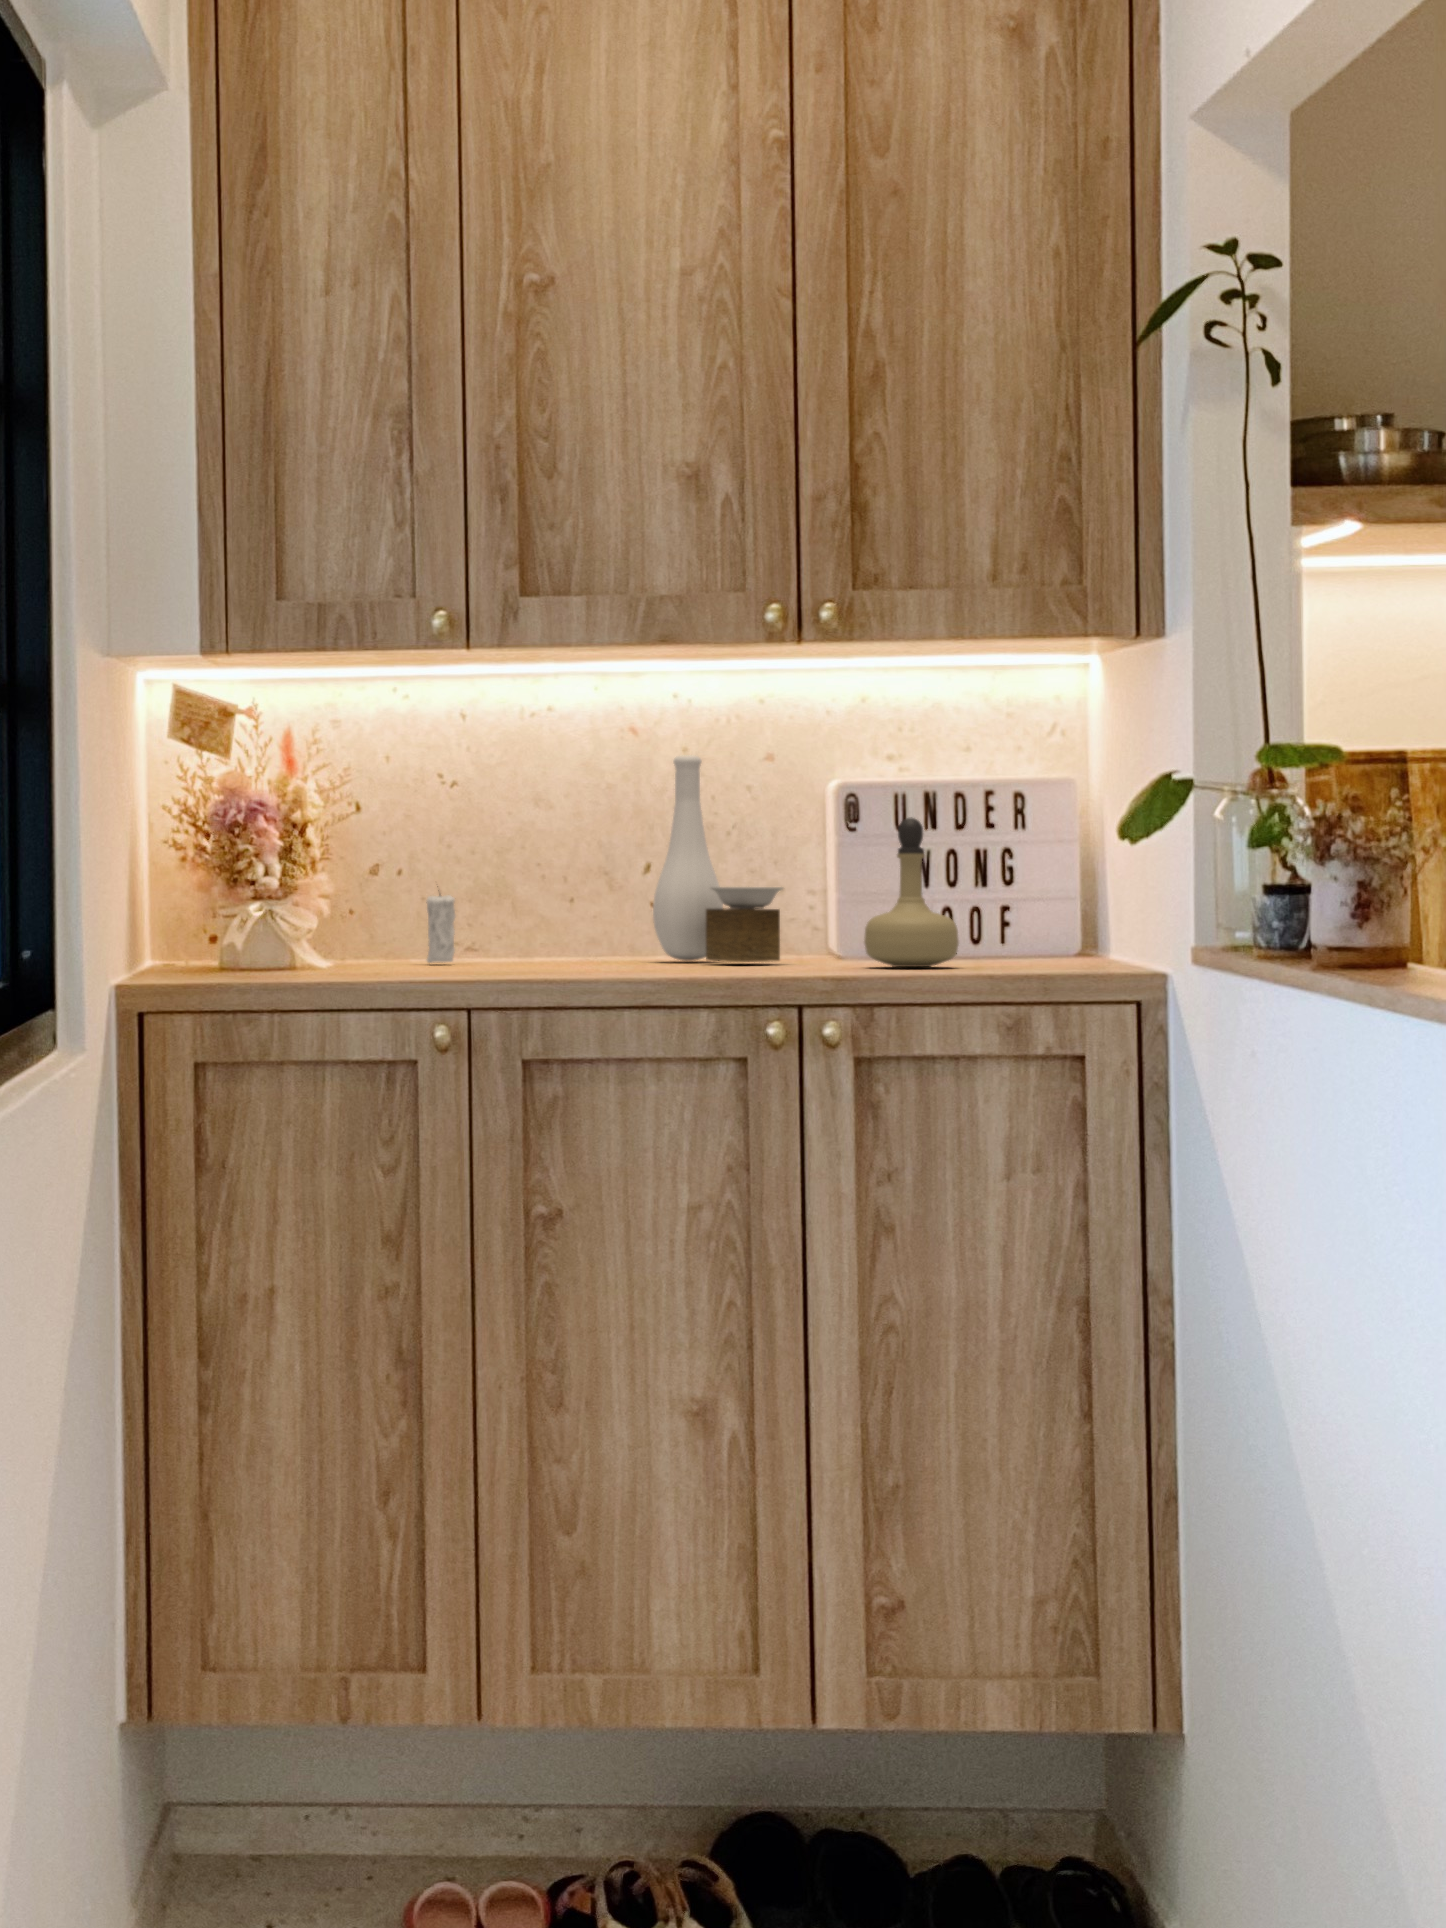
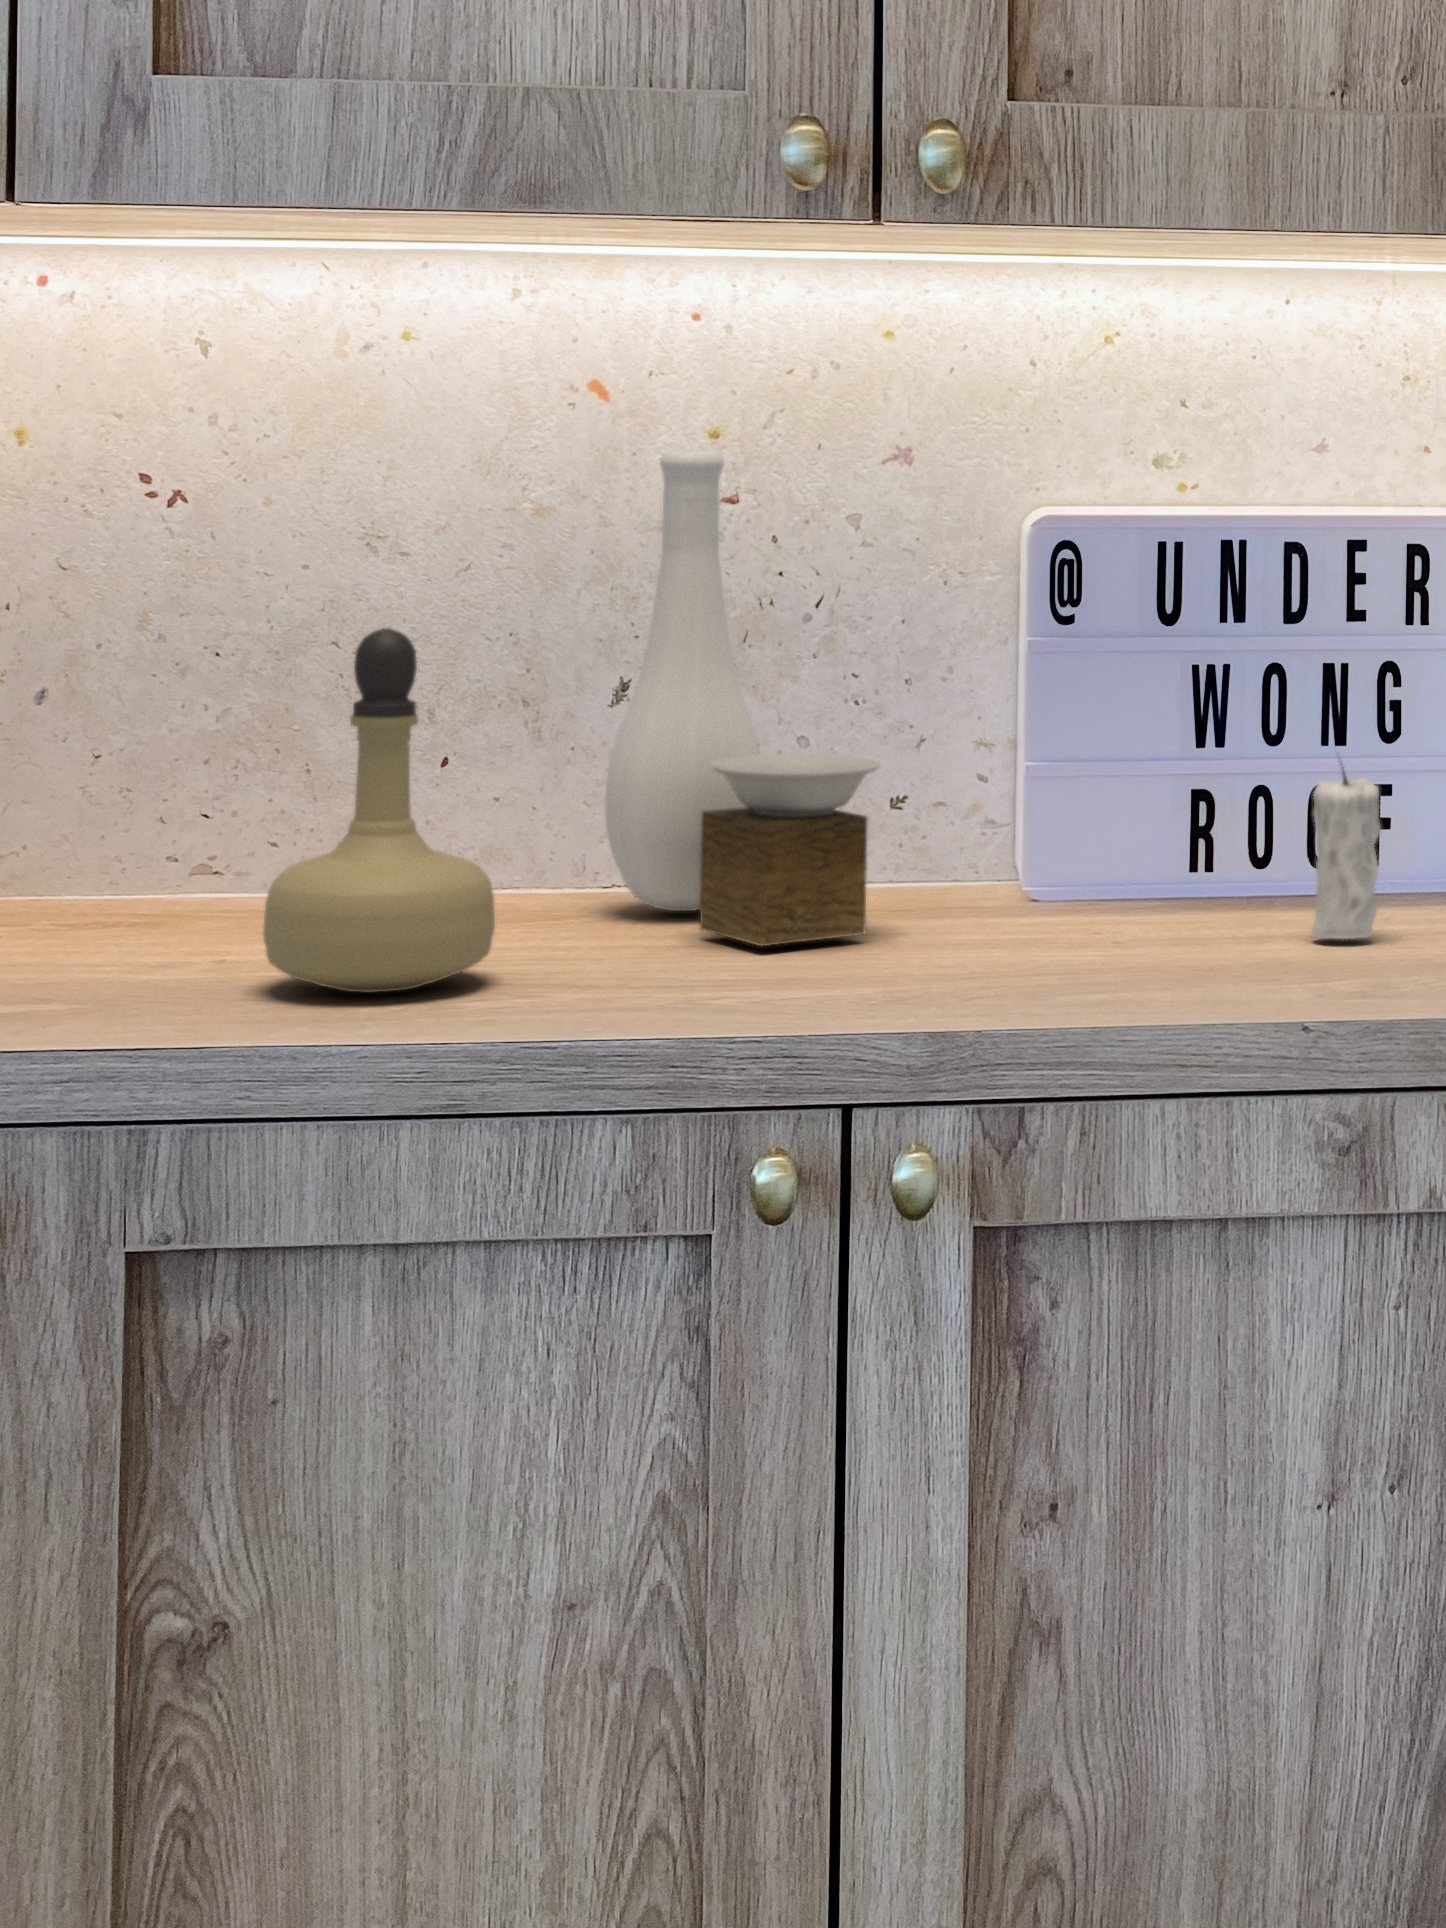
perfume bottle: present [864,817,959,967] -> present [263,628,495,992]
candle: present [426,894,455,963] -> present [1312,759,1381,939]

